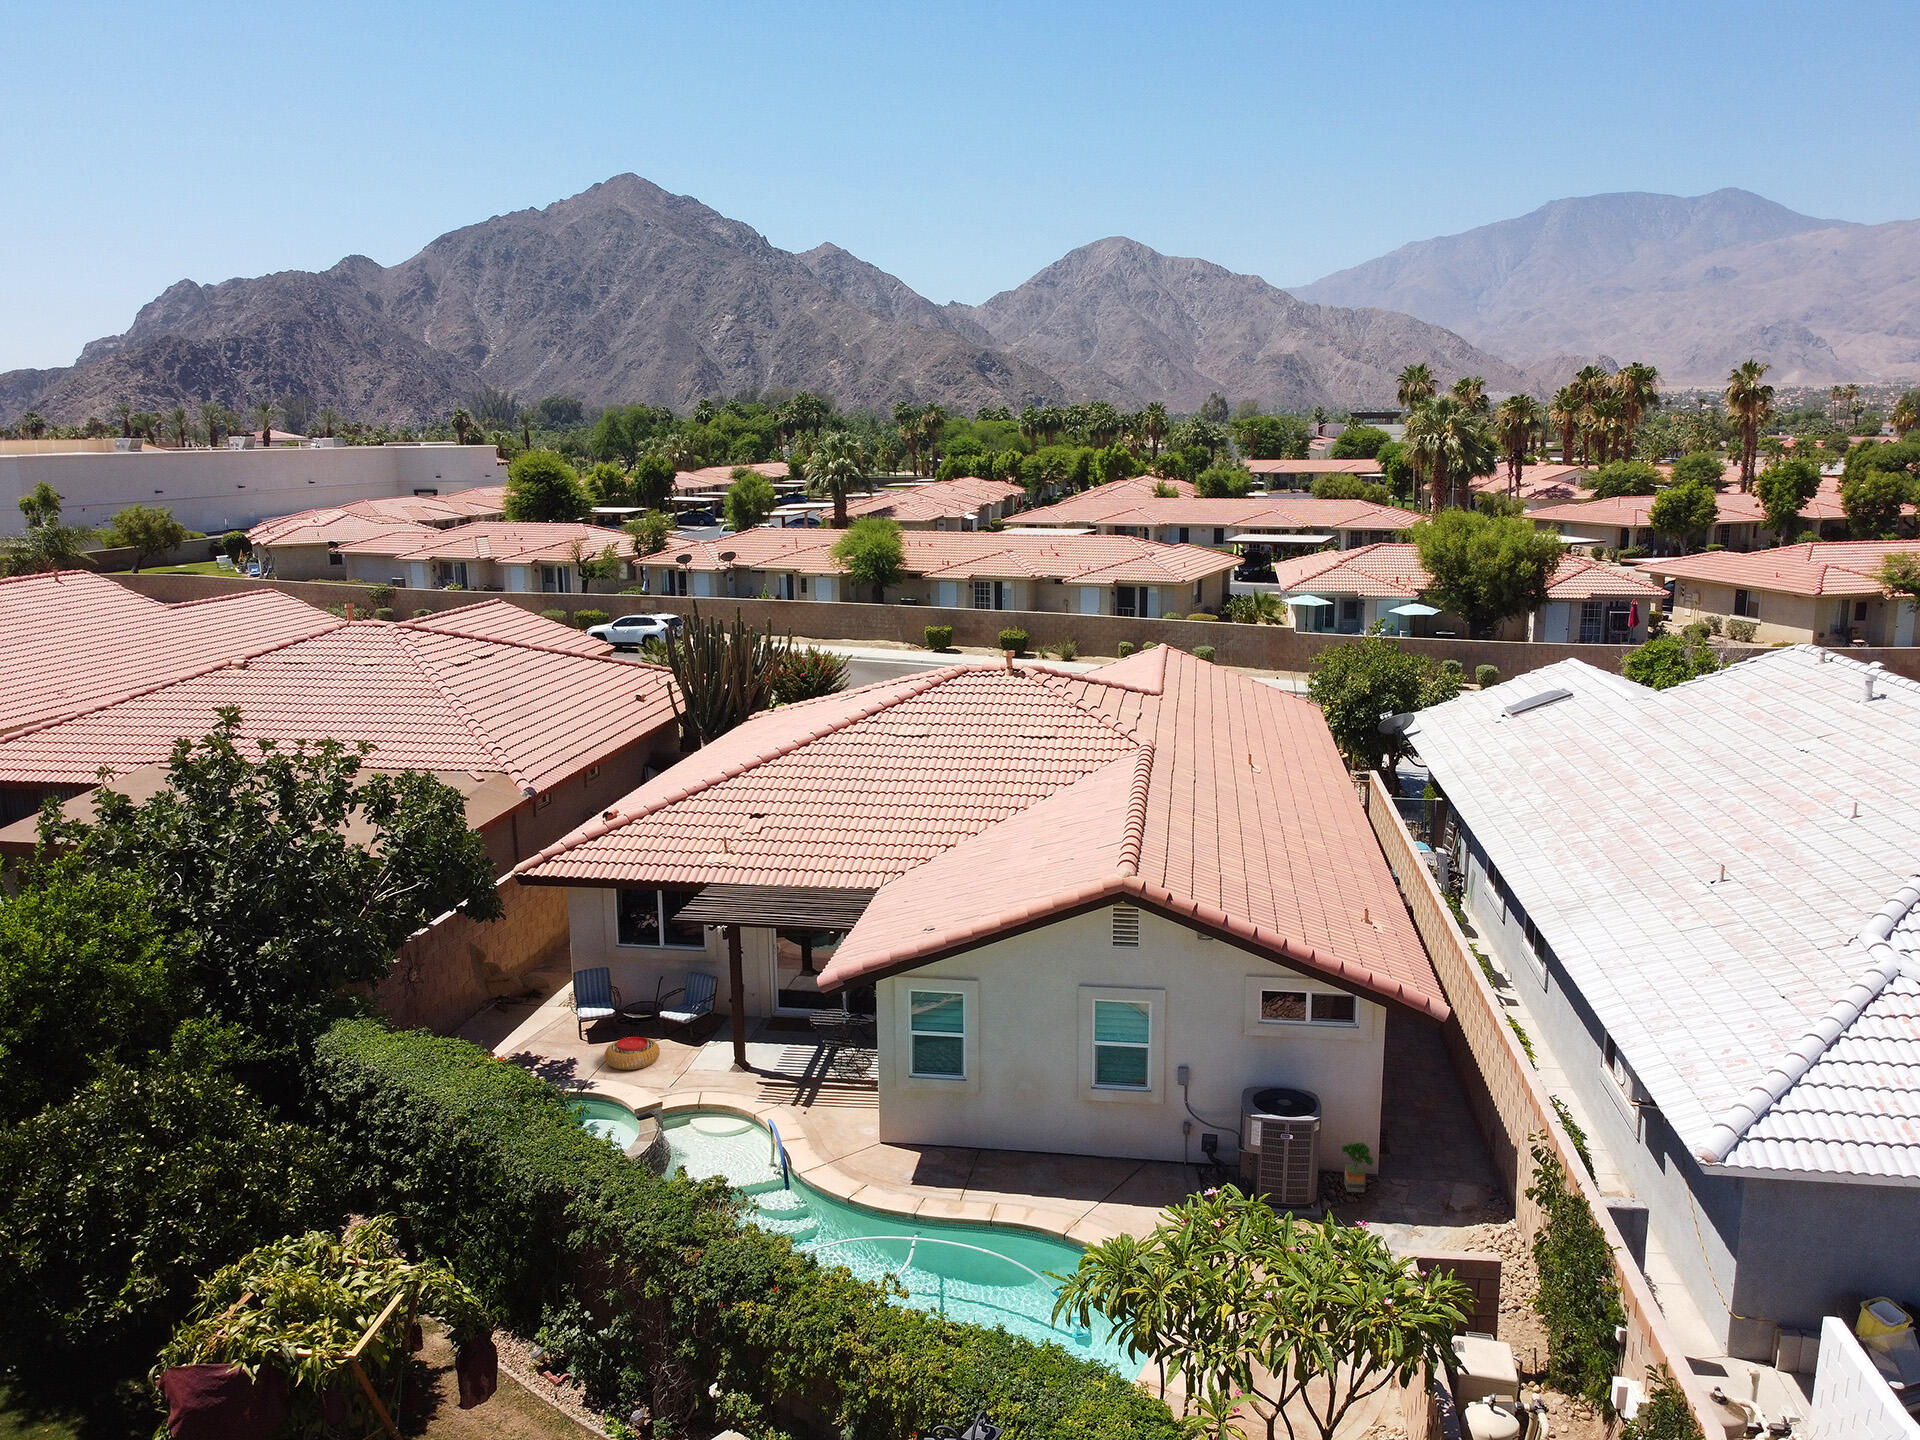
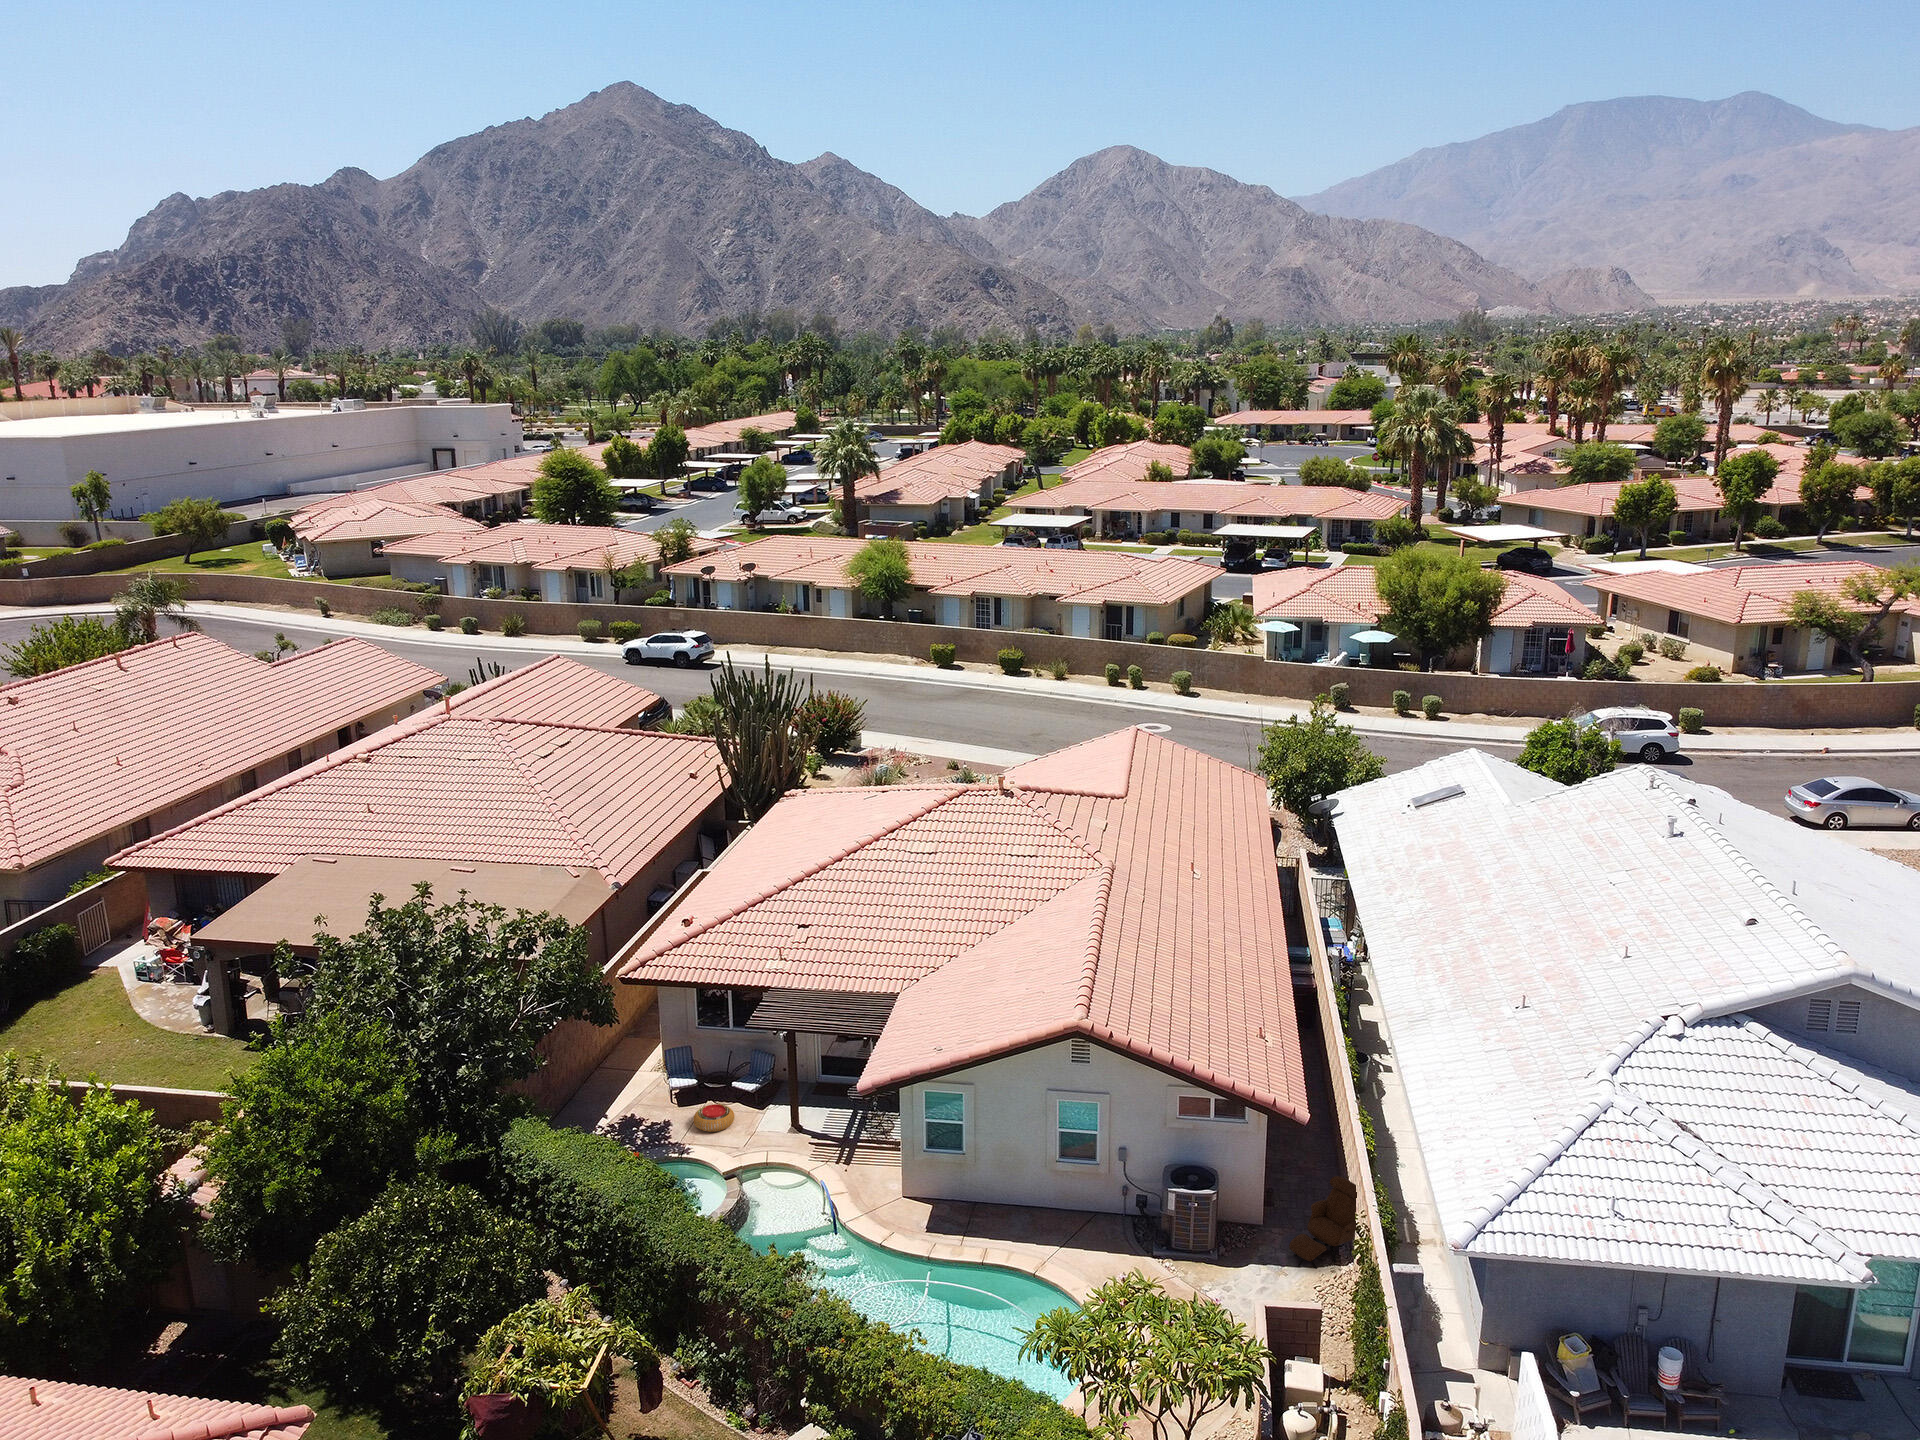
lounge chair: present [467,942,551,1012] -> present [1289,1176,1357,1269]
potted tree: present [1341,1143,1373,1192] -> none [1234,1203,1258,1239]

